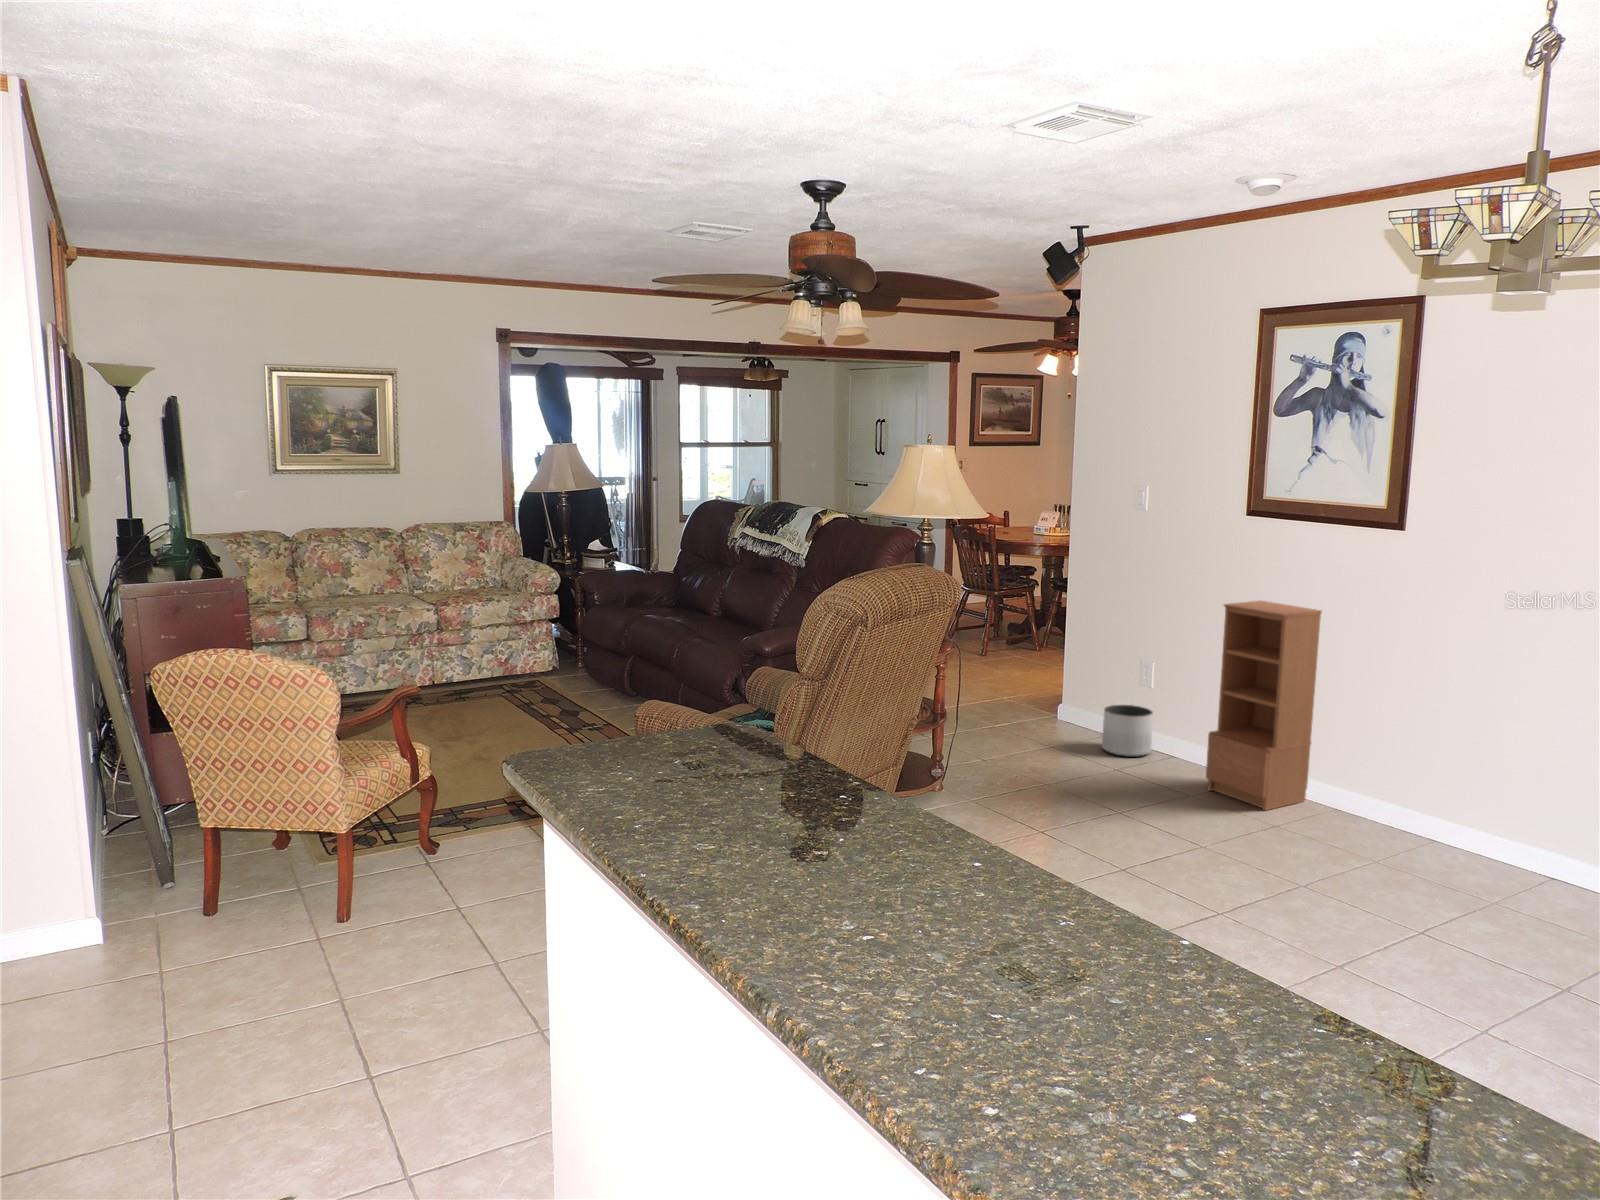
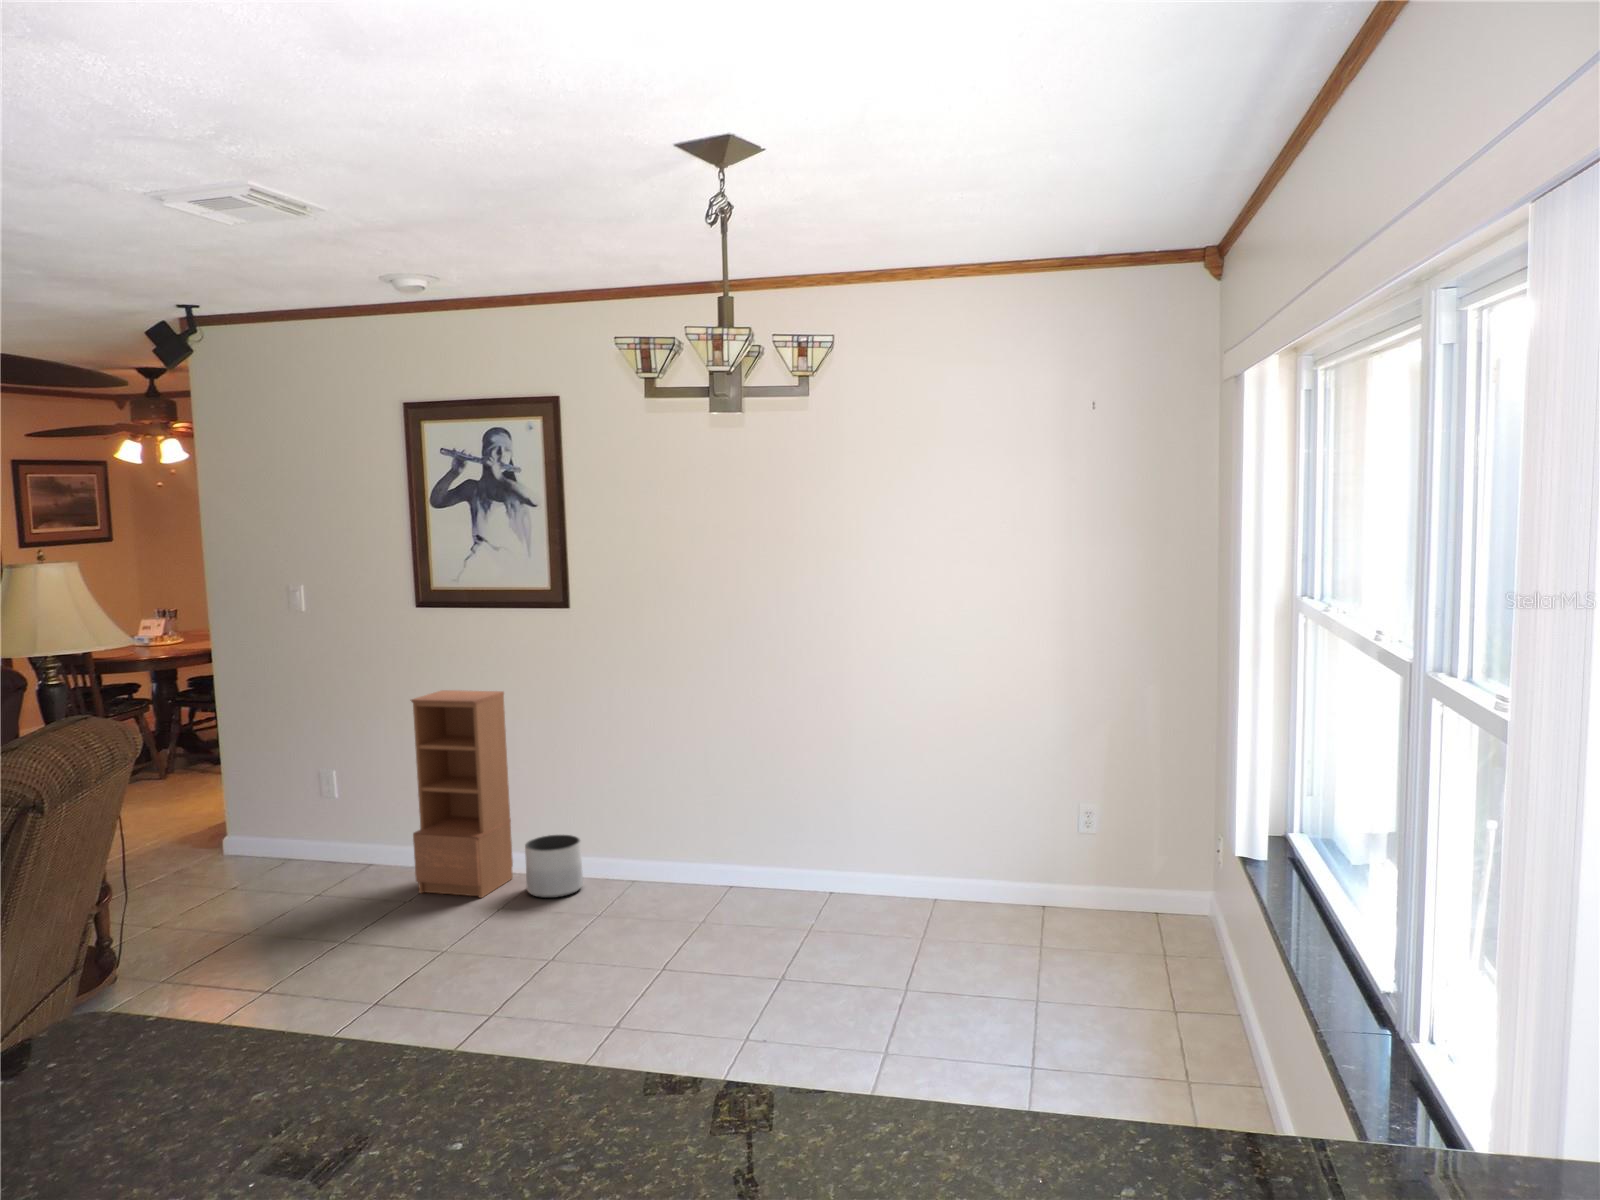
planter: present [1102,705,1153,757] -> present [525,835,583,898]

